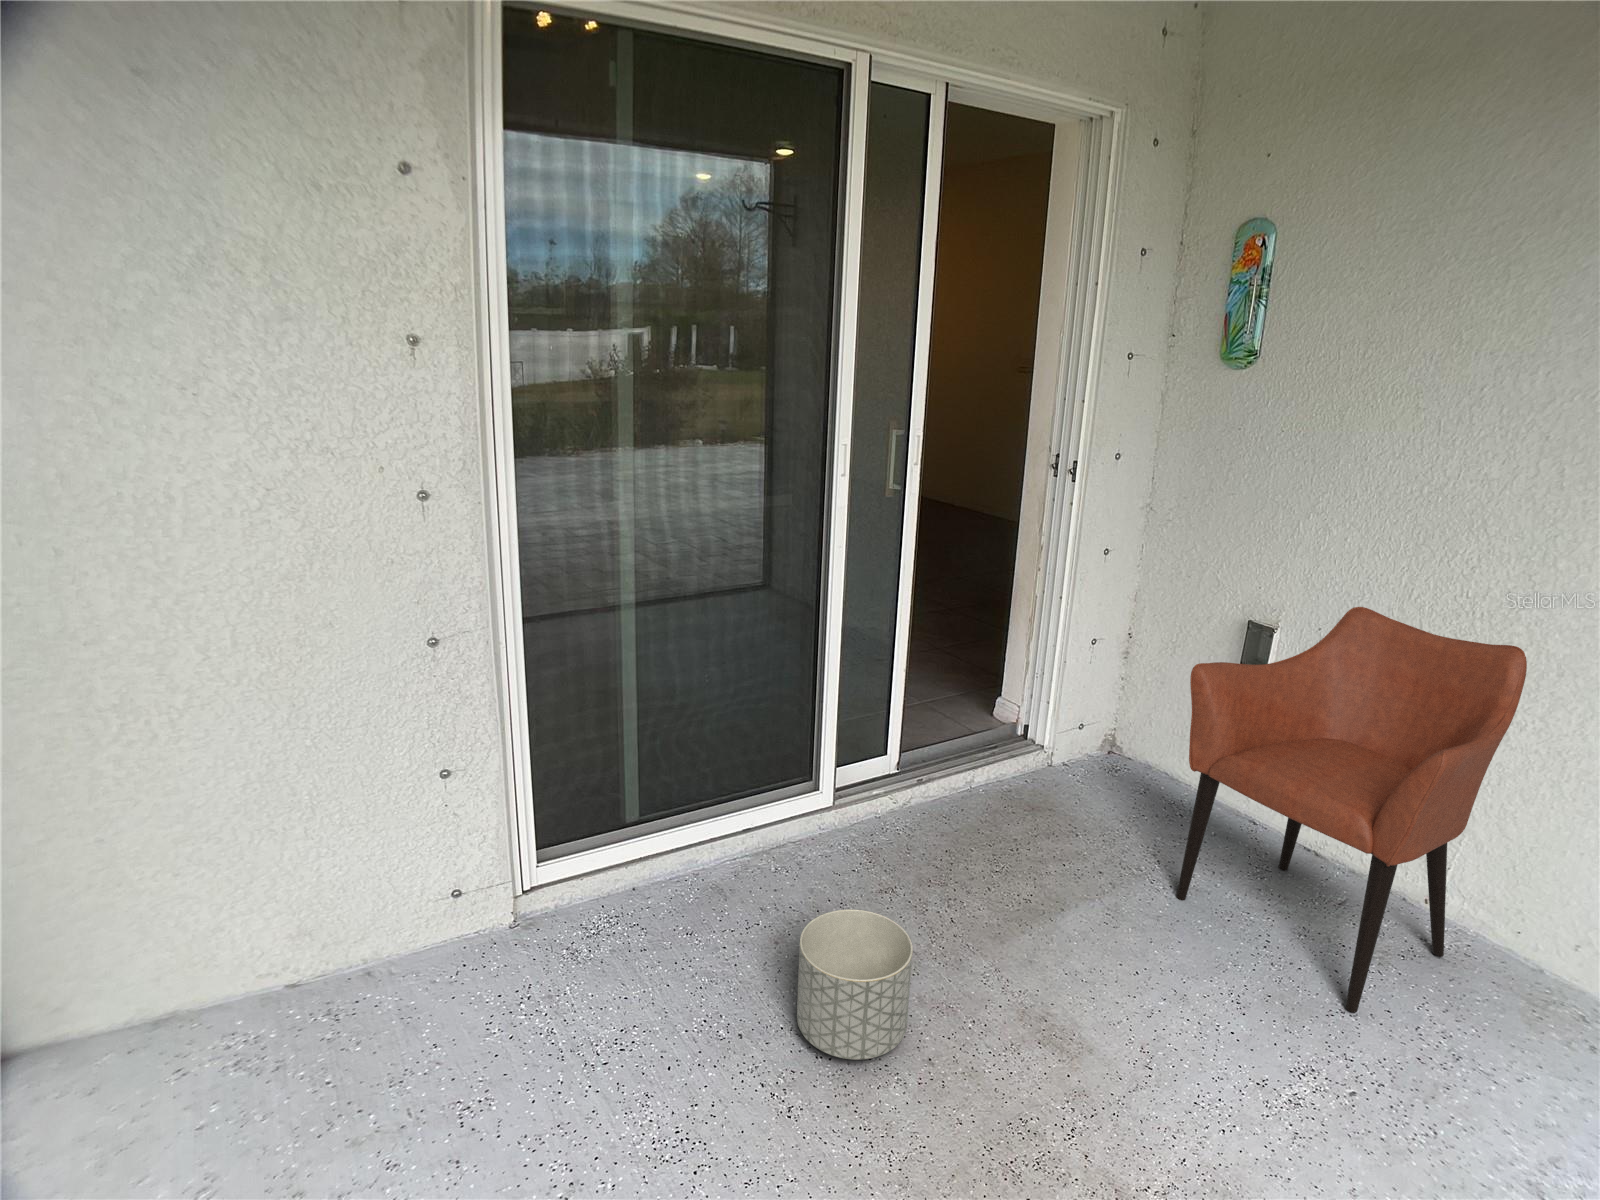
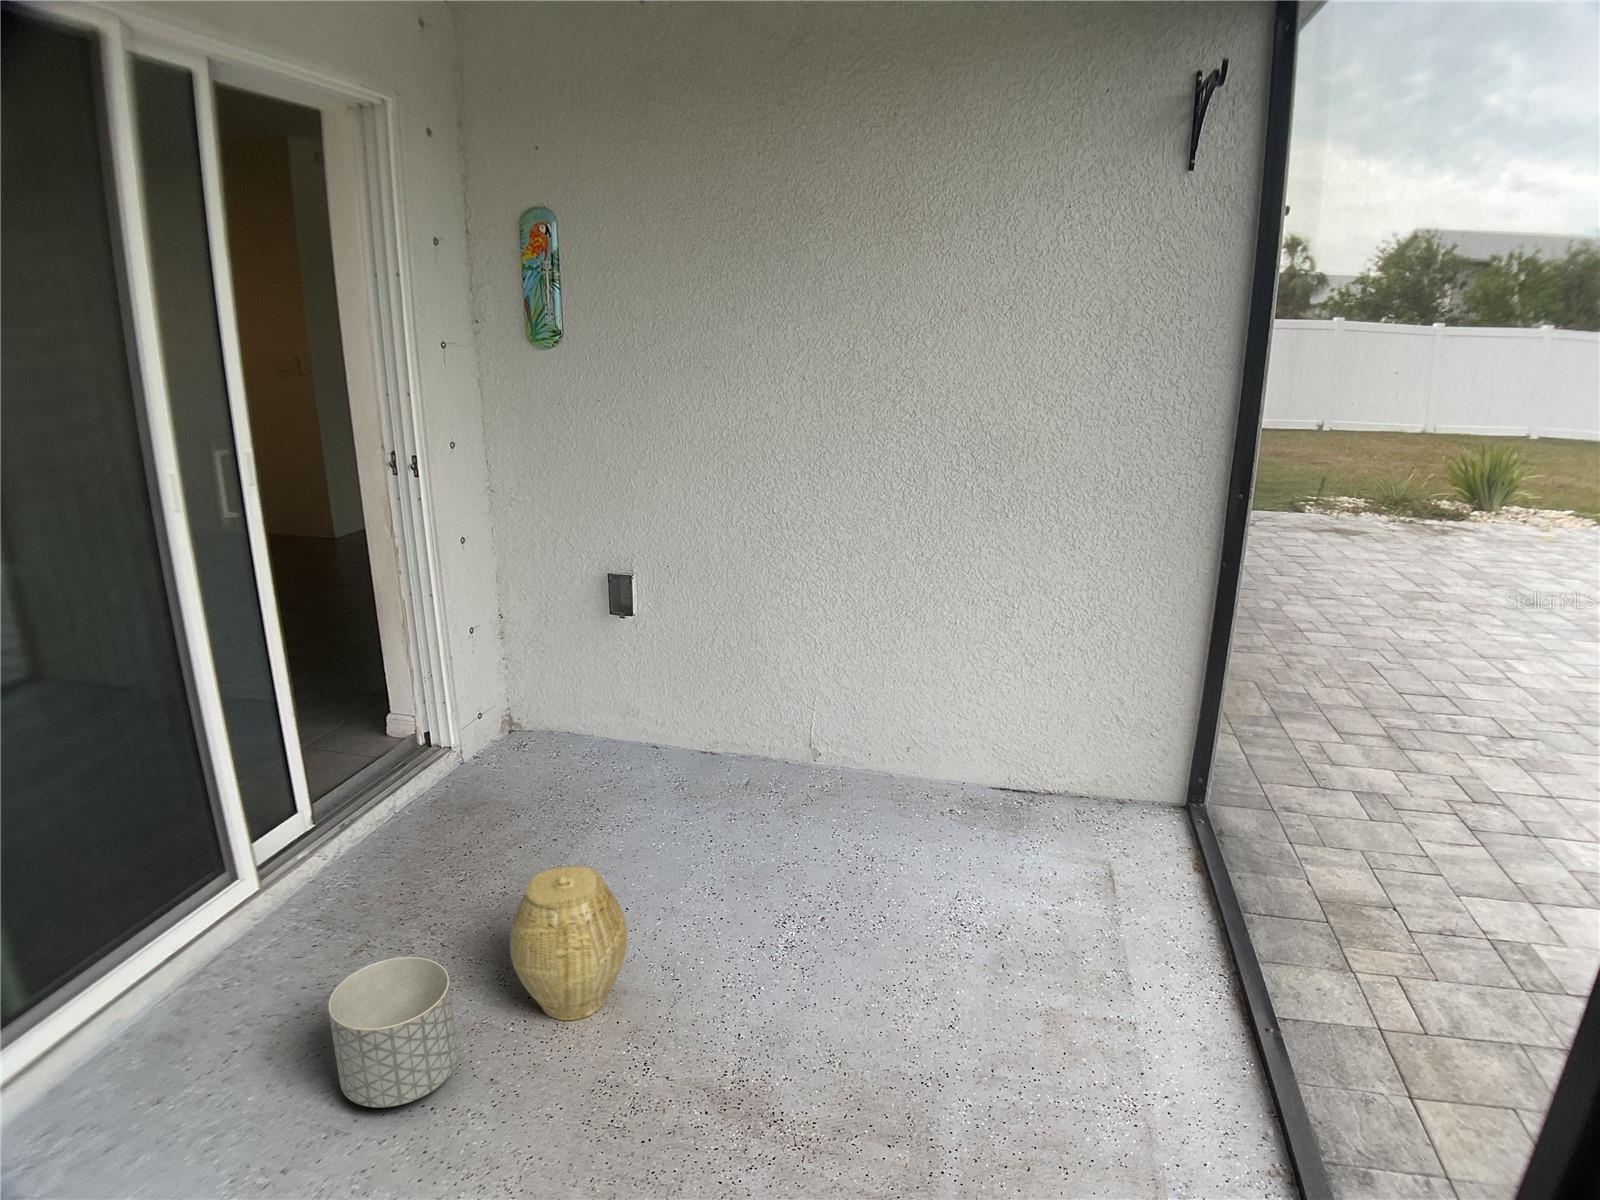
armchair: present [1176,607,1527,1012] -> none [591,546,817,865]
woven basket: none [987,894,1119,1071] -> present [510,865,627,1020]

